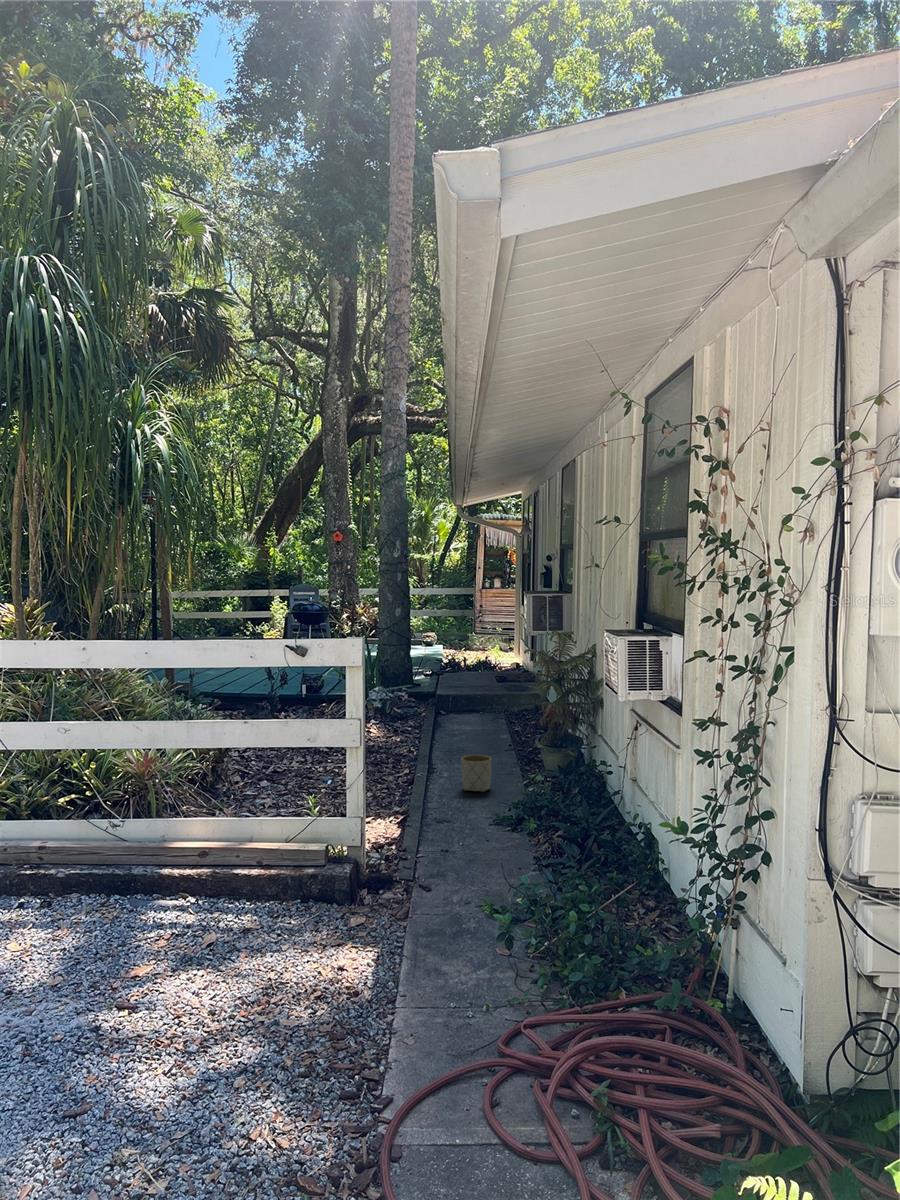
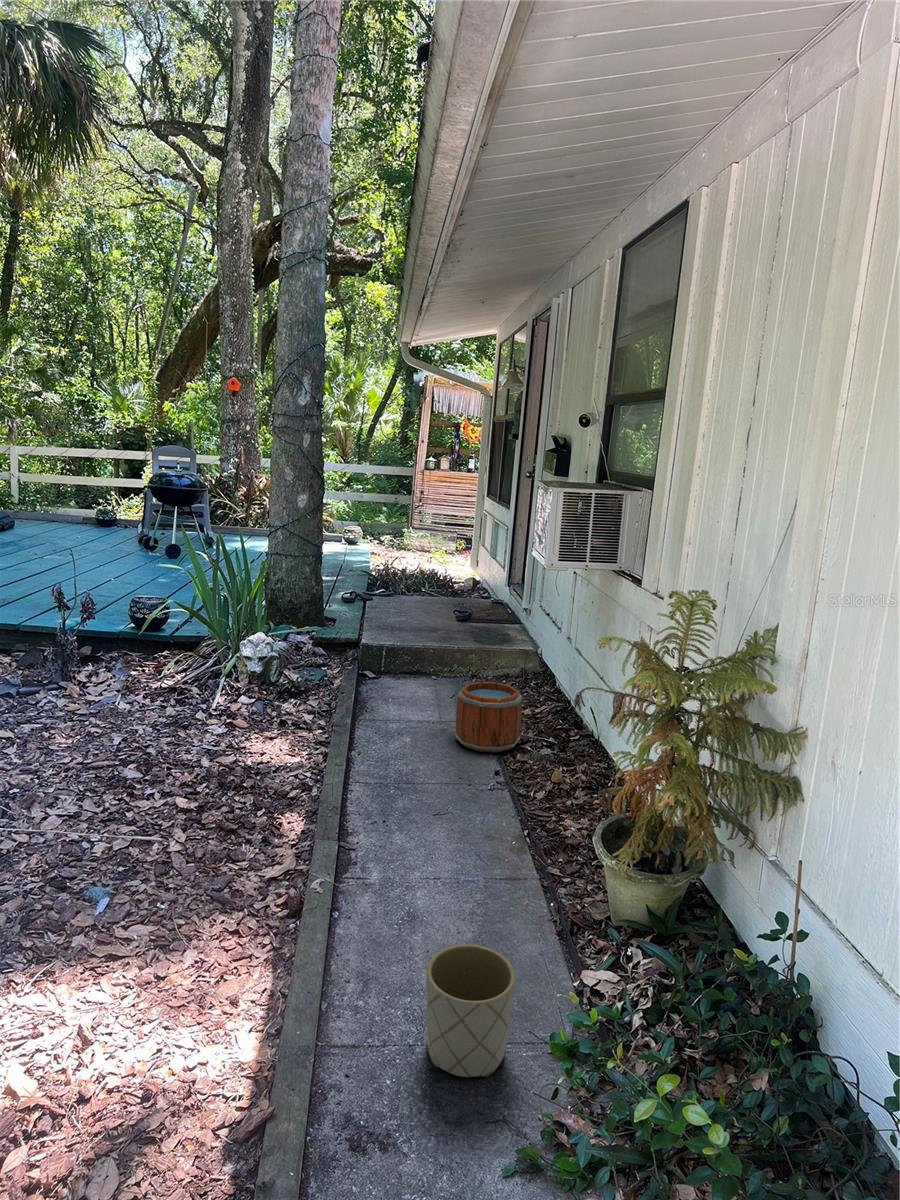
bucket: none [487,700,522,734] -> present [455,682,523,752]

